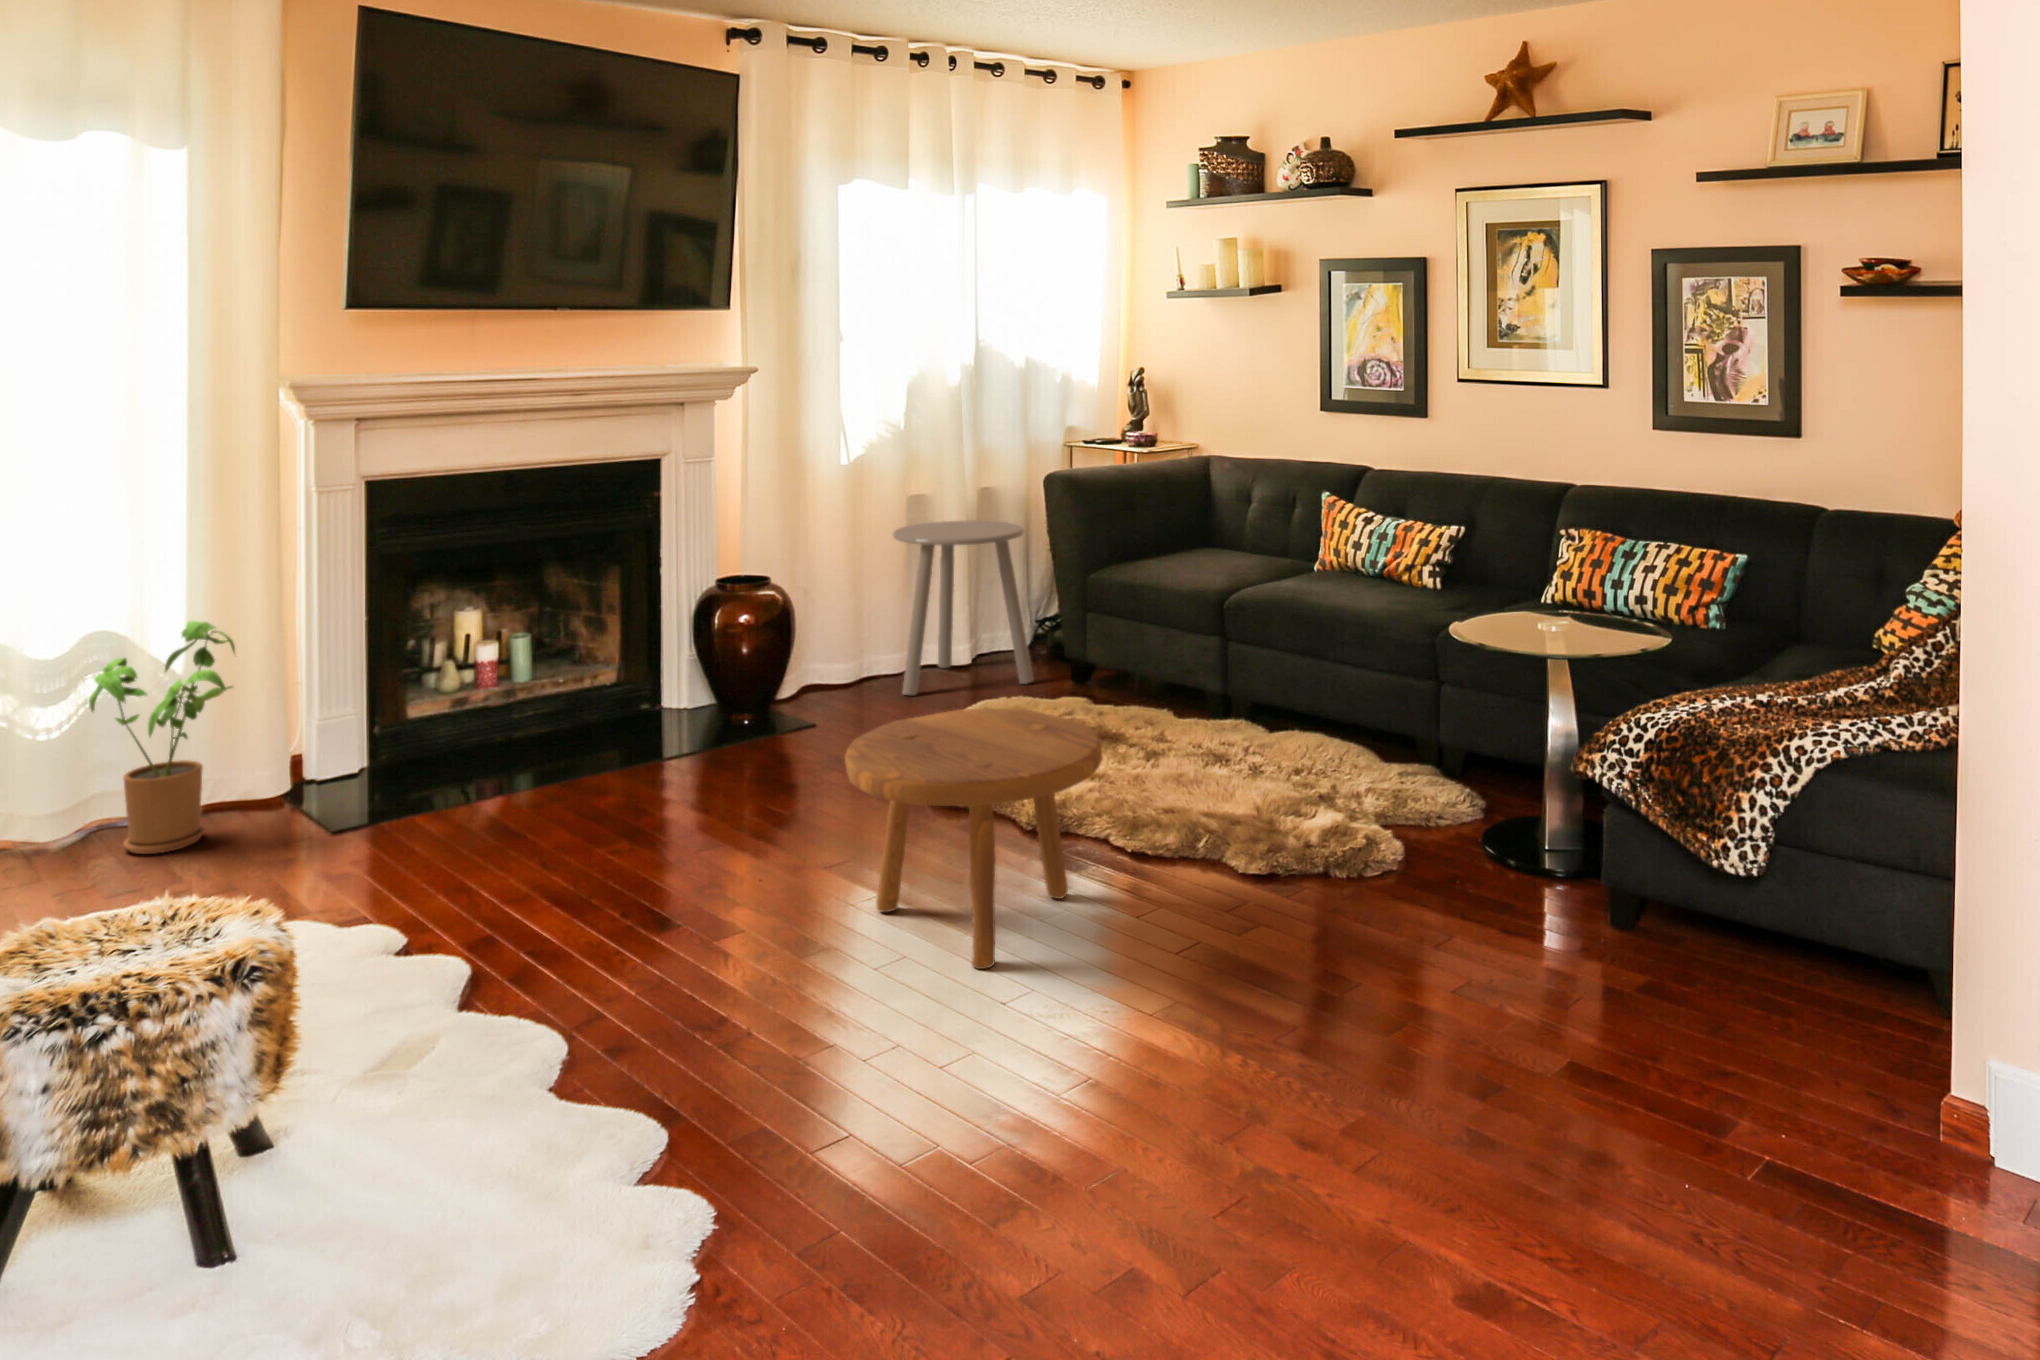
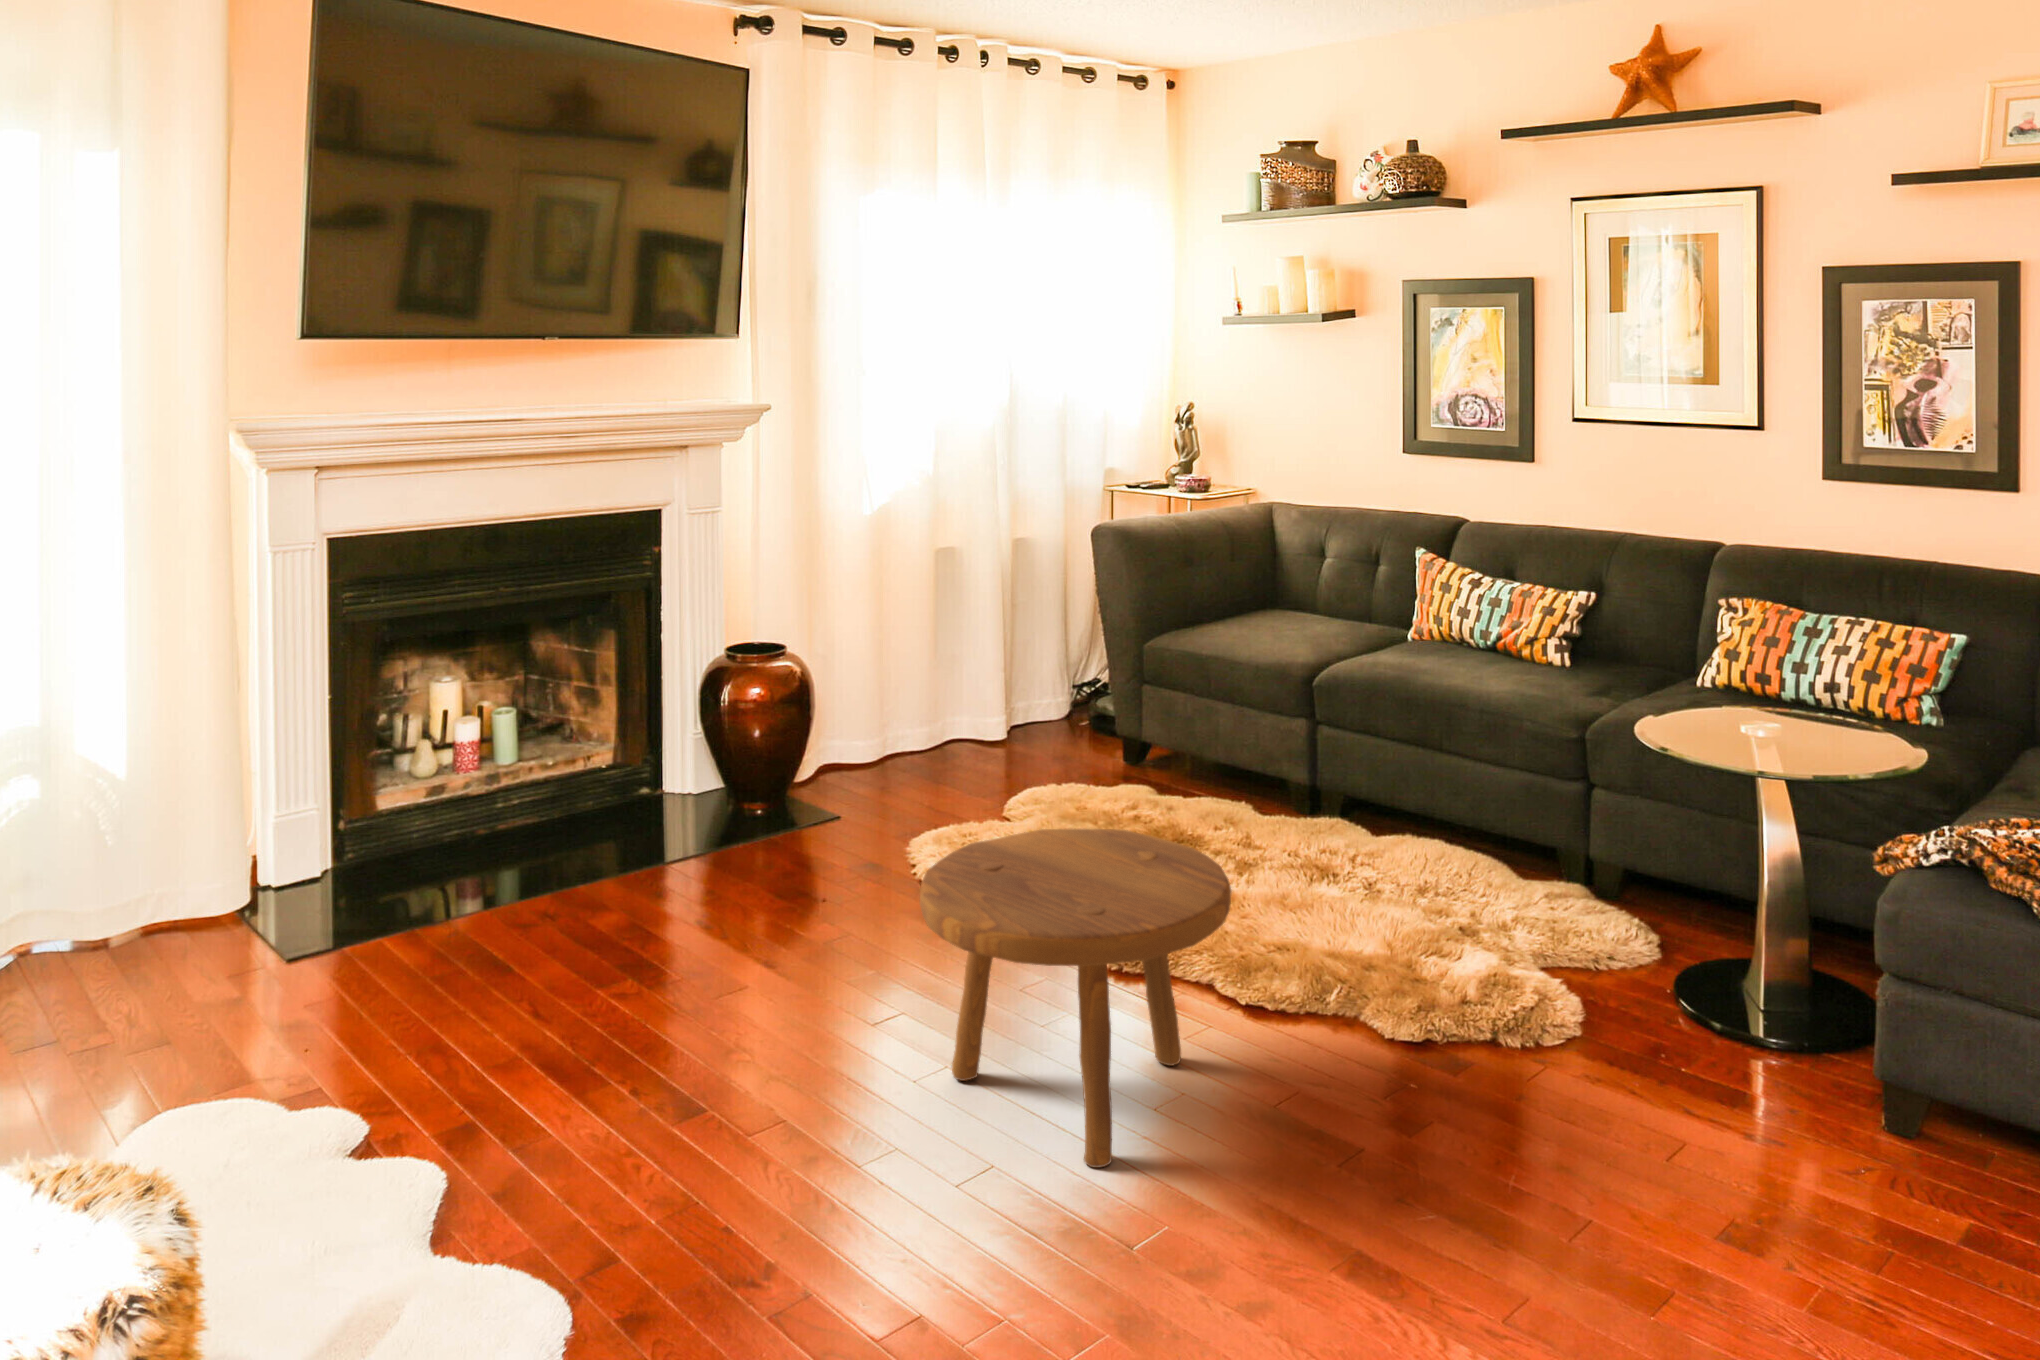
side table: present [893,521,1033,695] -> none [916,578,1078,782]
house plant: present [89,621,235,854] -> none [28,706,192,980]

